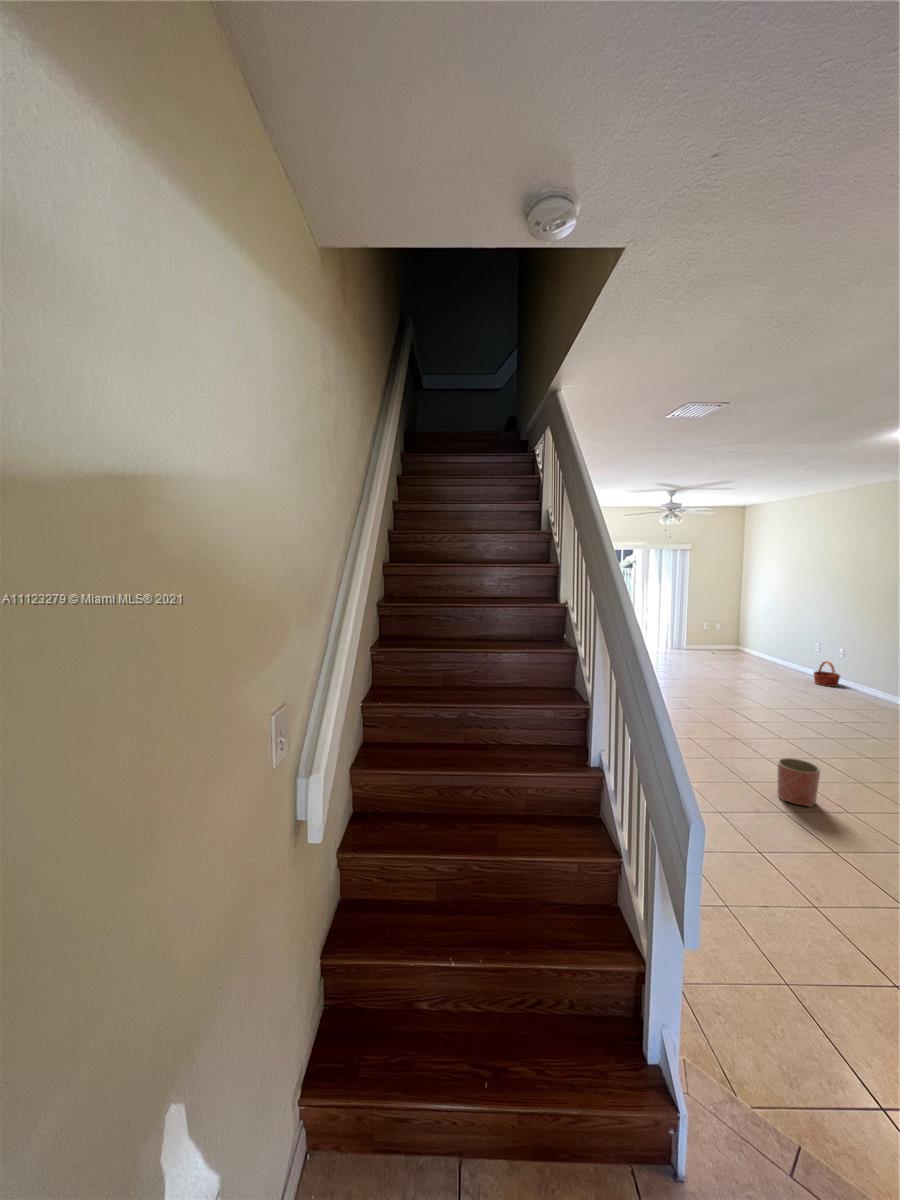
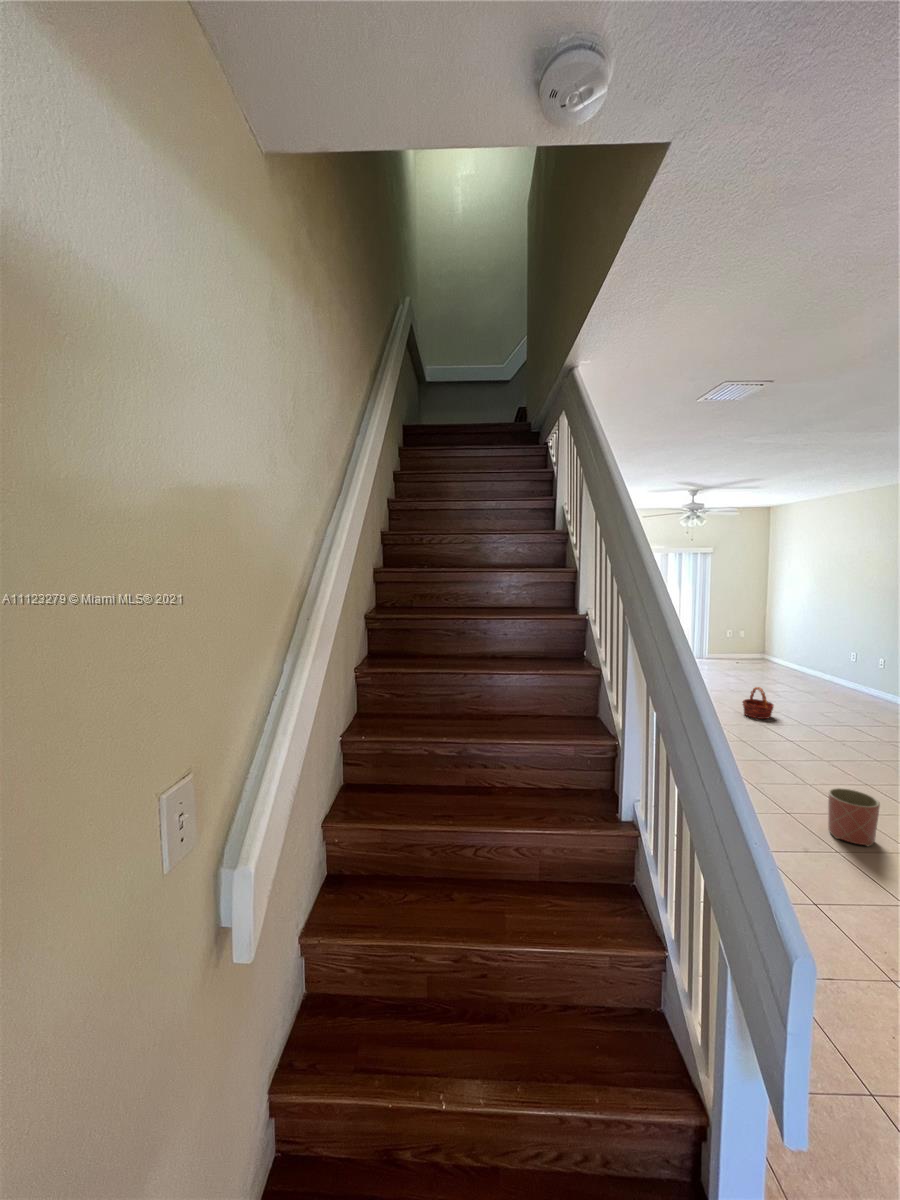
basket: present [814,661,840,687] -> present [742,687,773,719]

